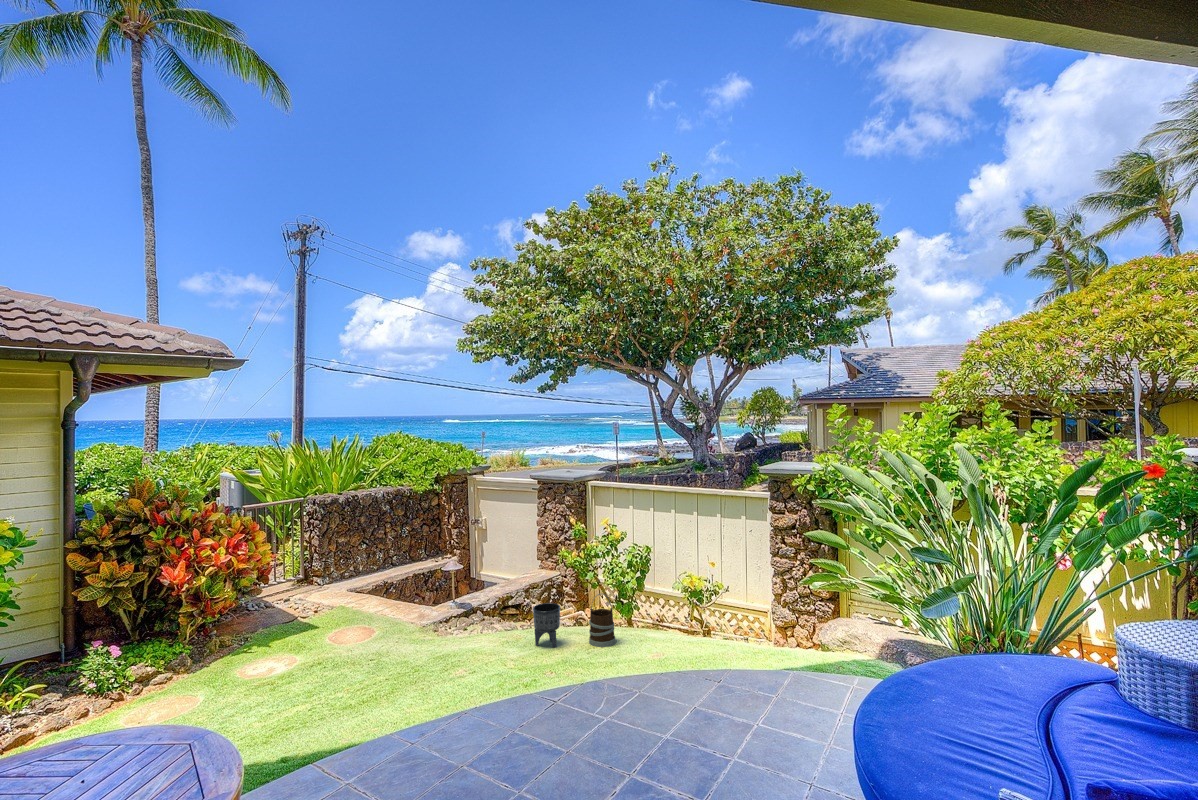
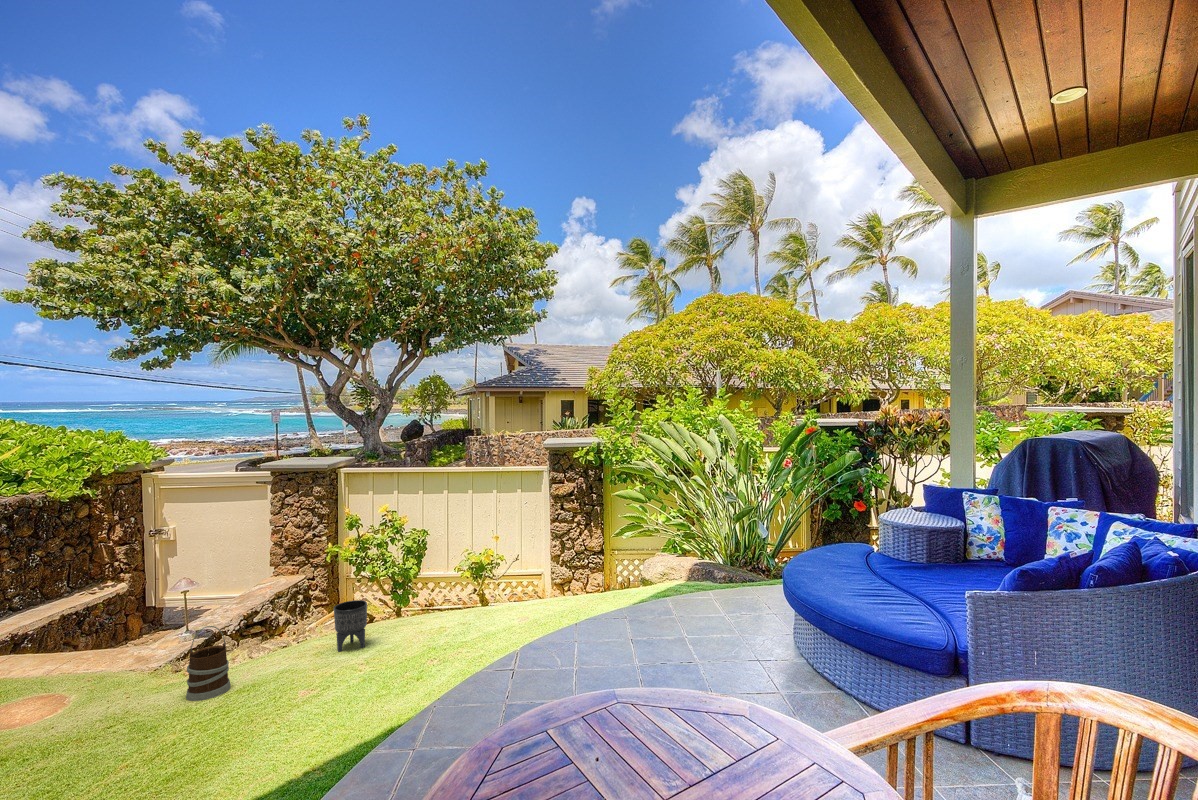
wooden bucket: present [589,593,616,647] -> present [186,626,231,701]

